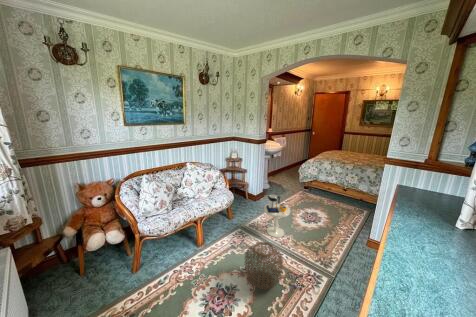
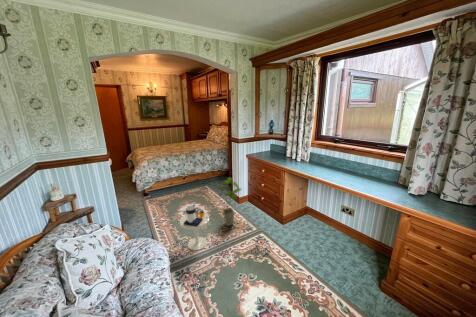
house plant: none [311,192,345,247] -> present [218,178,241,226]
woven basket: present [244,242,283,290] -> none [238,237,275,283]

